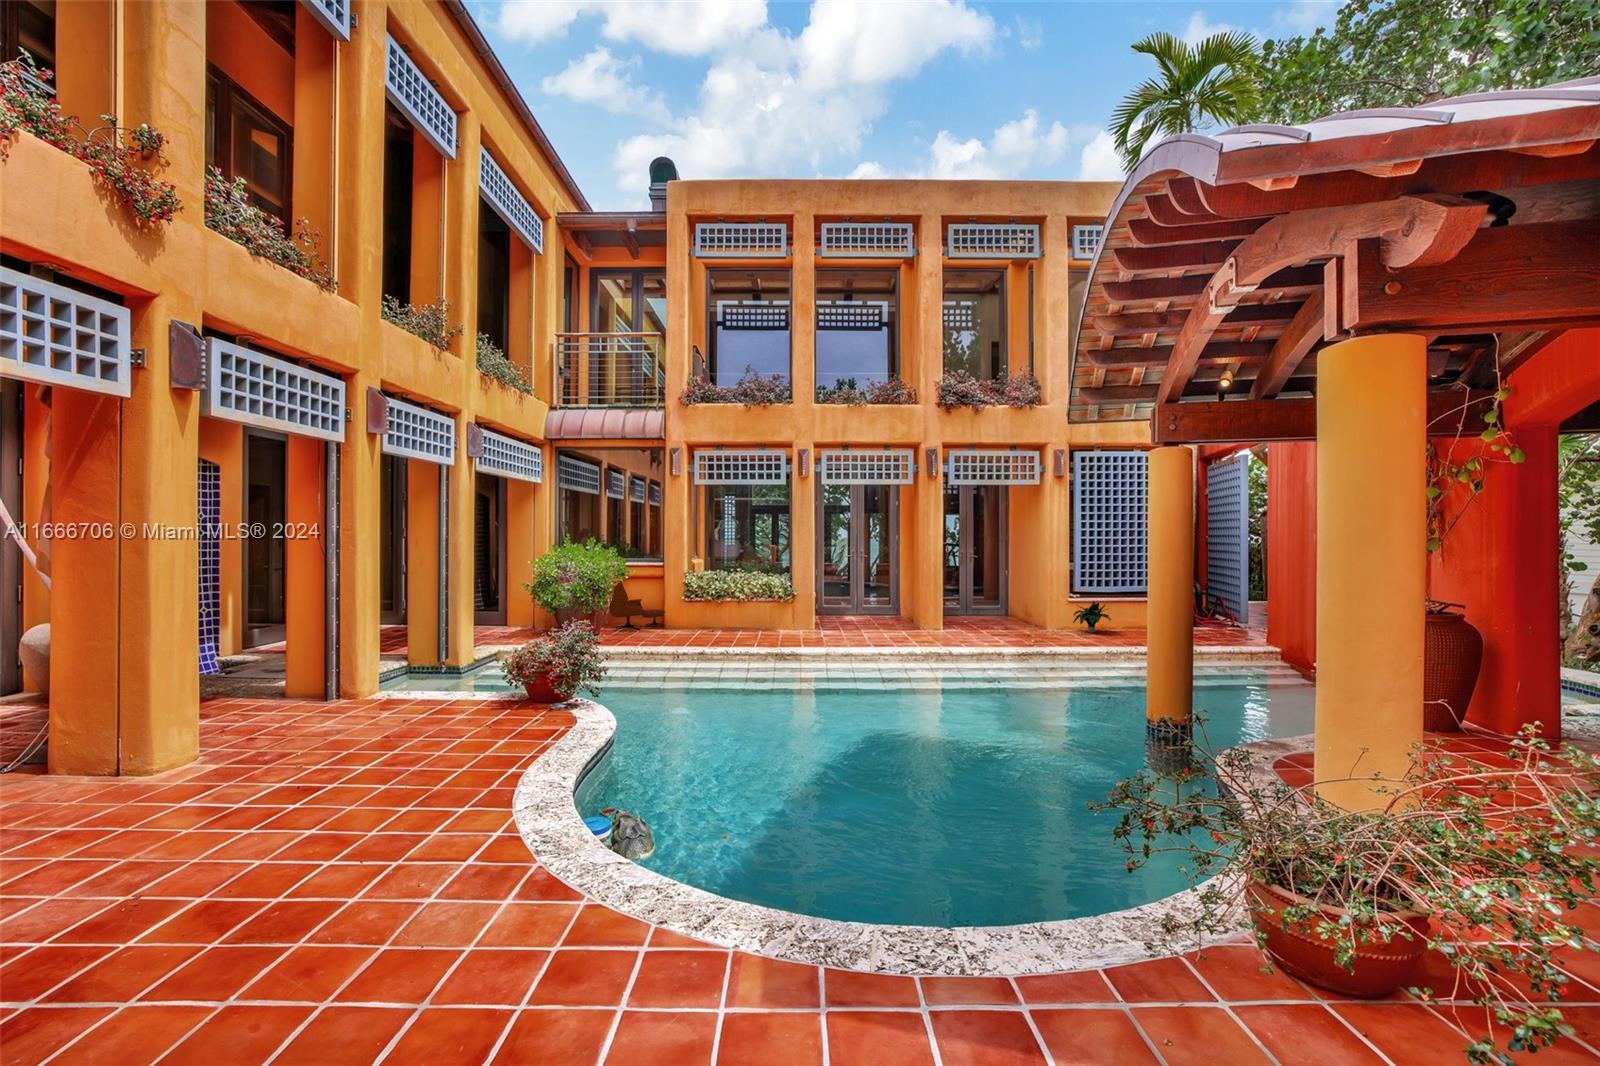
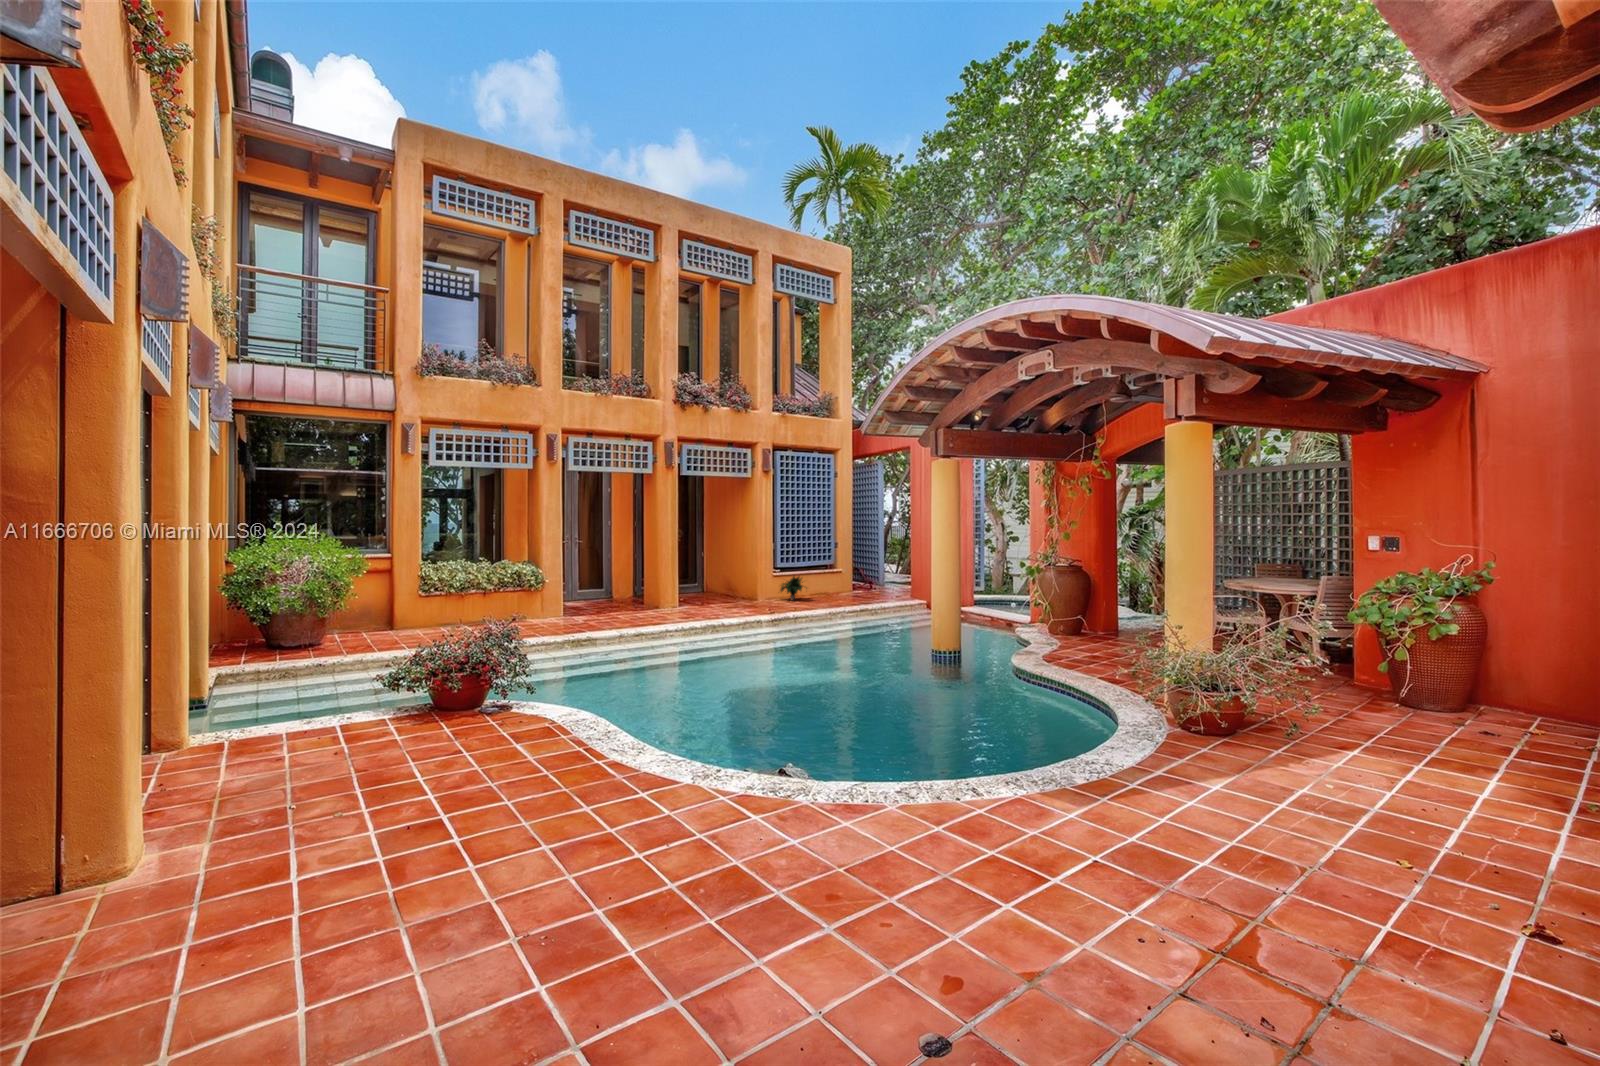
lounge chair: present [609,581,665,632] -> none [333,566,399,632]

